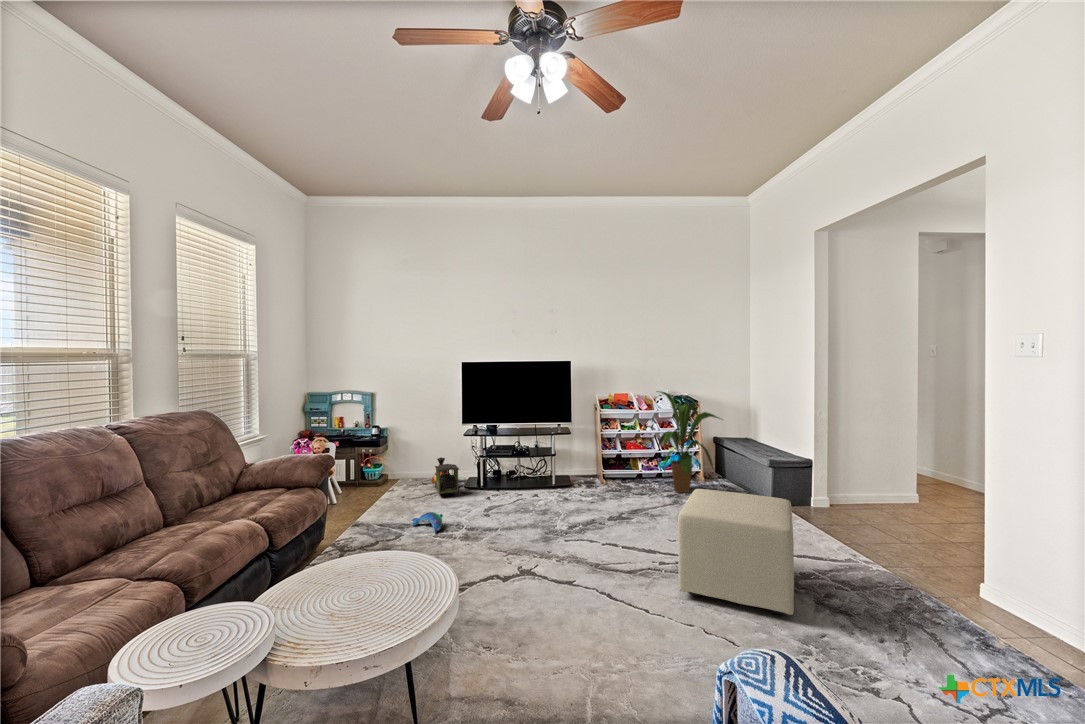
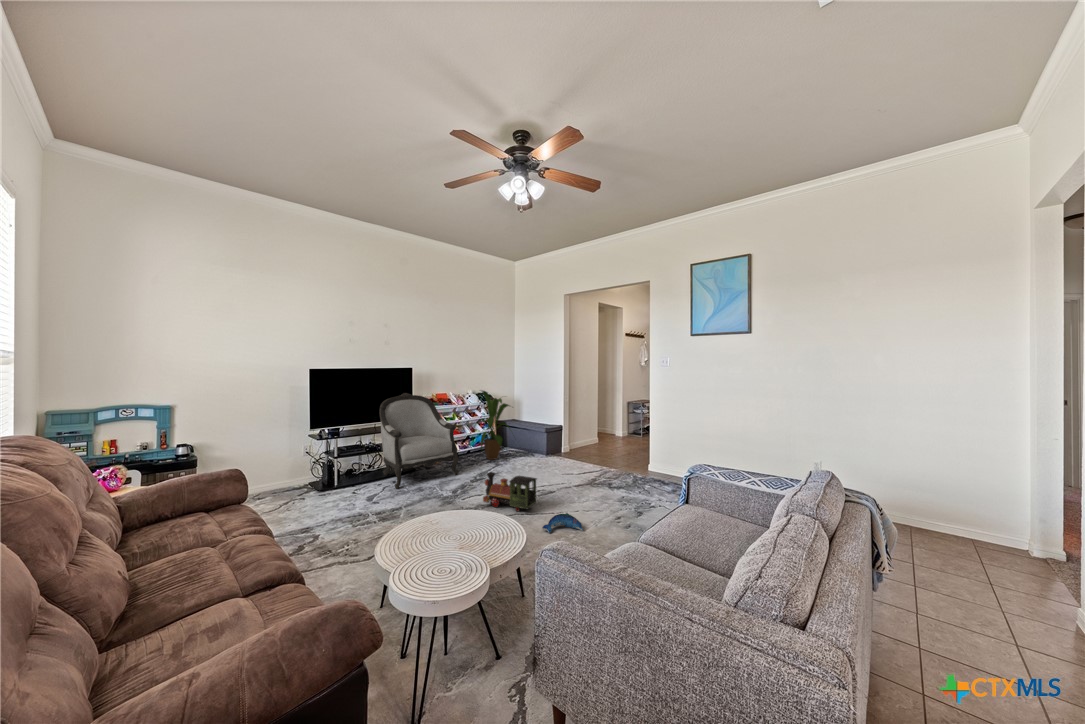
armchair: none [525,390,611,504] -> present [380,393,459,489]
toy train: present [431,458,459,496] -> present [483,472,537,512]
ottoman: present [678,489,794,615] -> none [550,444,622,507]
plush toy: present [412,512,443,533] -> present [542,513,584,533]

